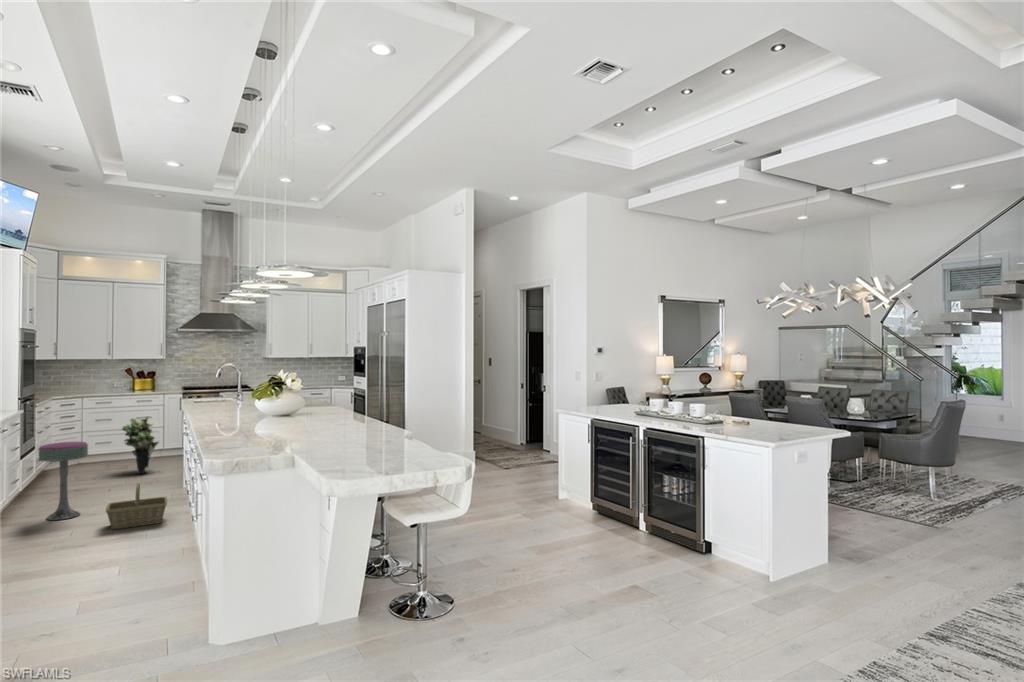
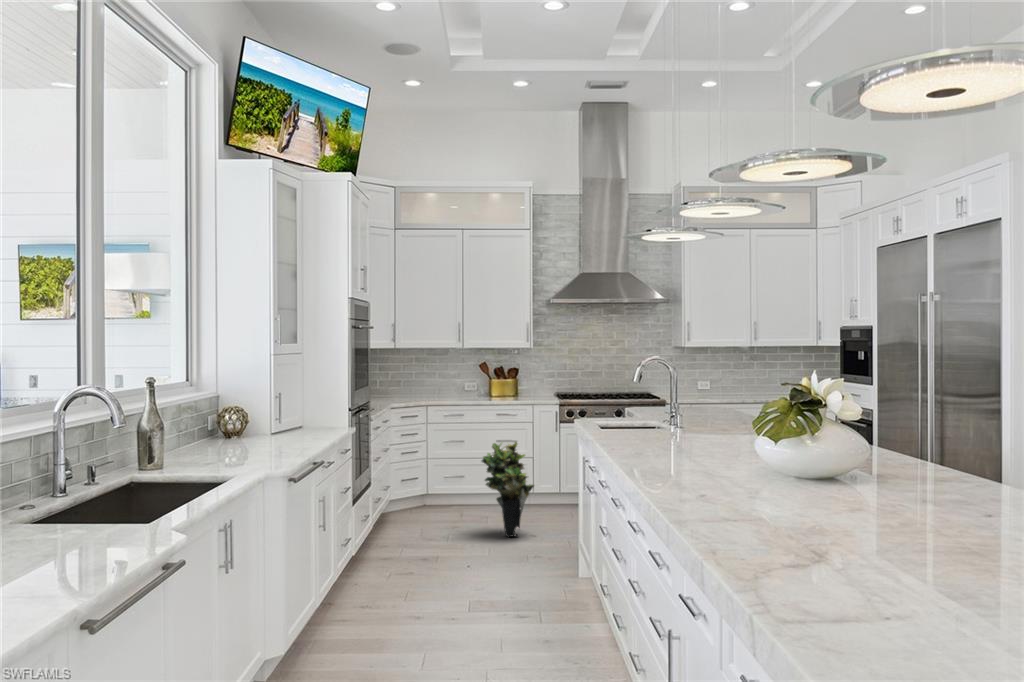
bar stool: present [39,442,88,520] -> none [377,486,446,624]
basket: present [106,483,167,529] -> none [482,578,582,666]

